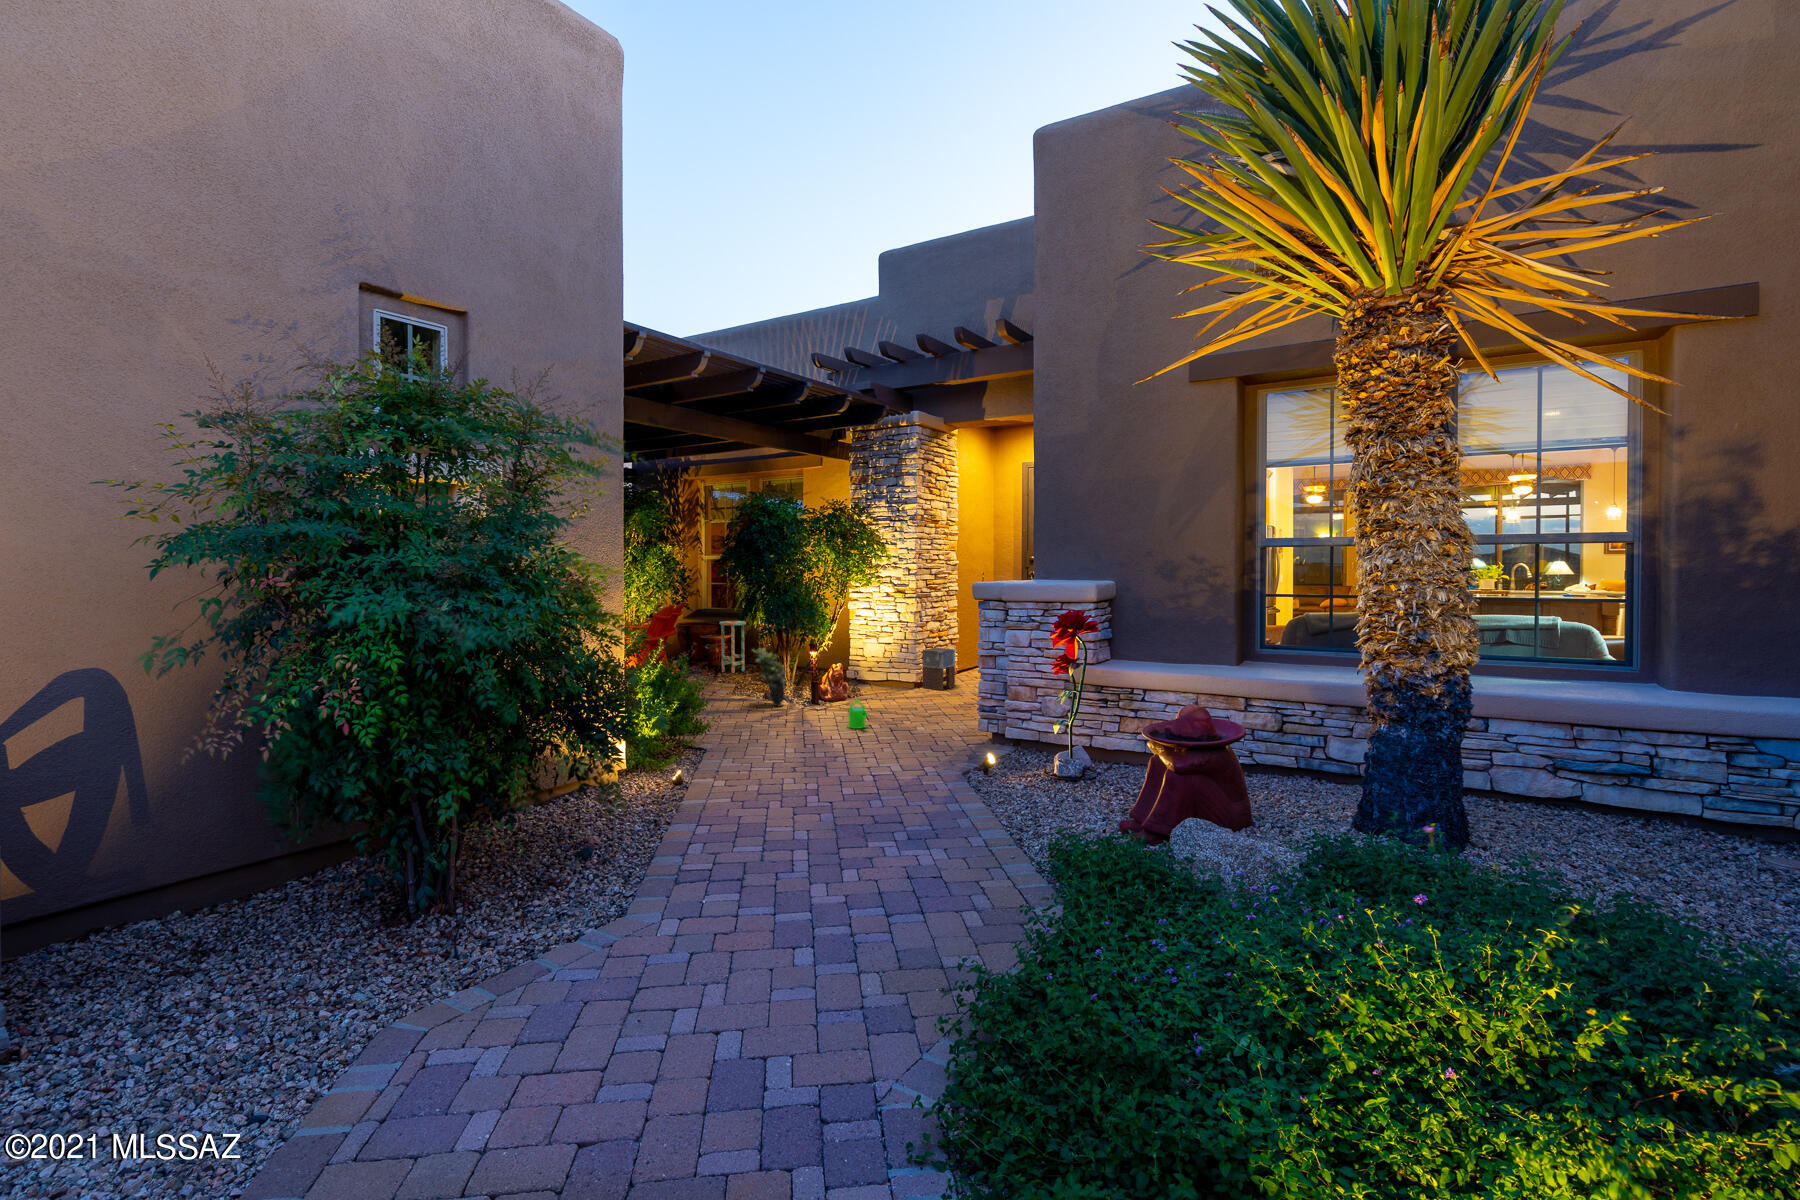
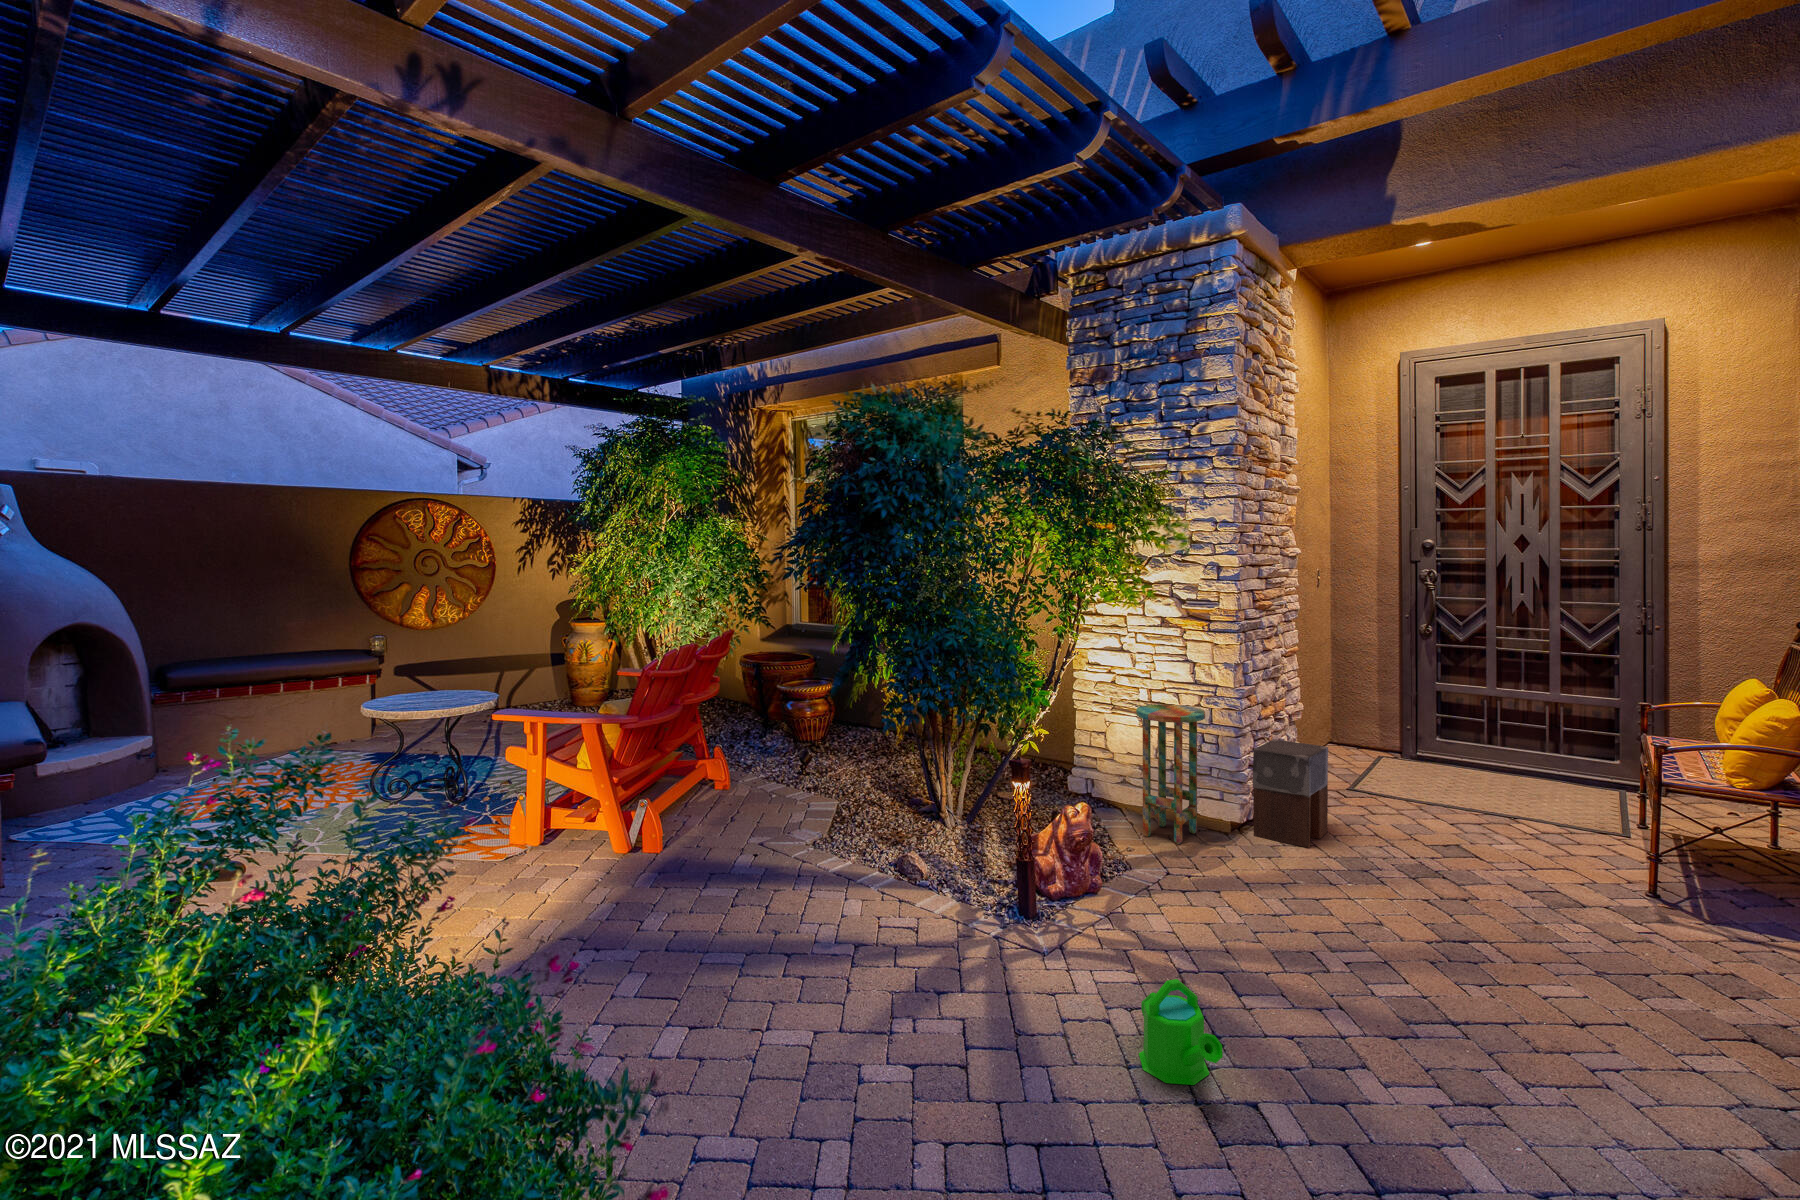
side table: present [720,621,746,673] -> present [1136,704,1205,844]
potted plant: present [754,648,786,706] -> none [862,757,950,913]

